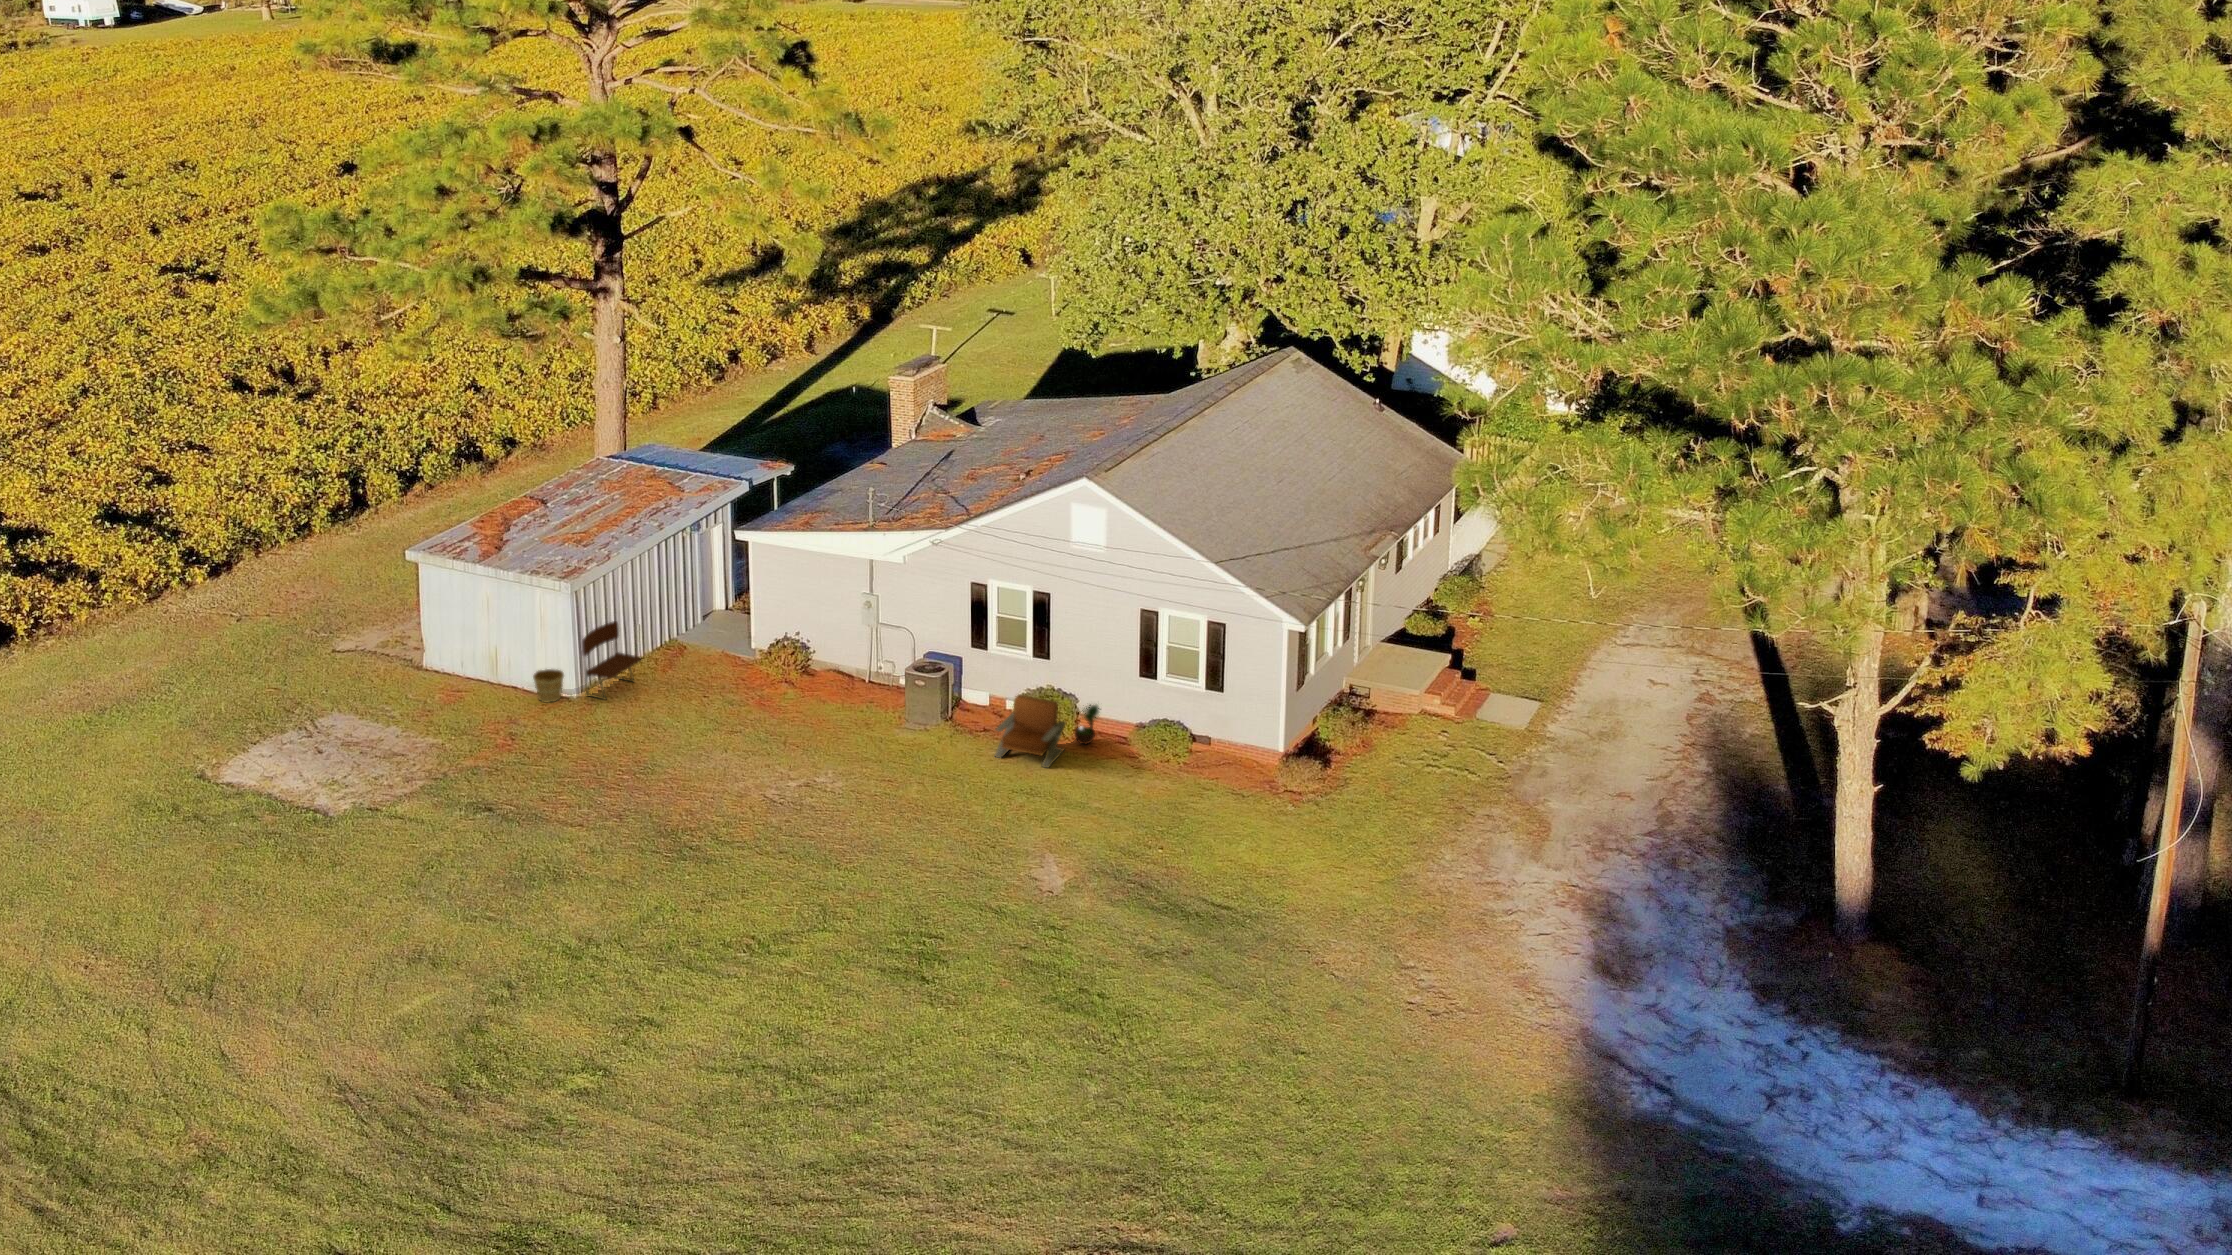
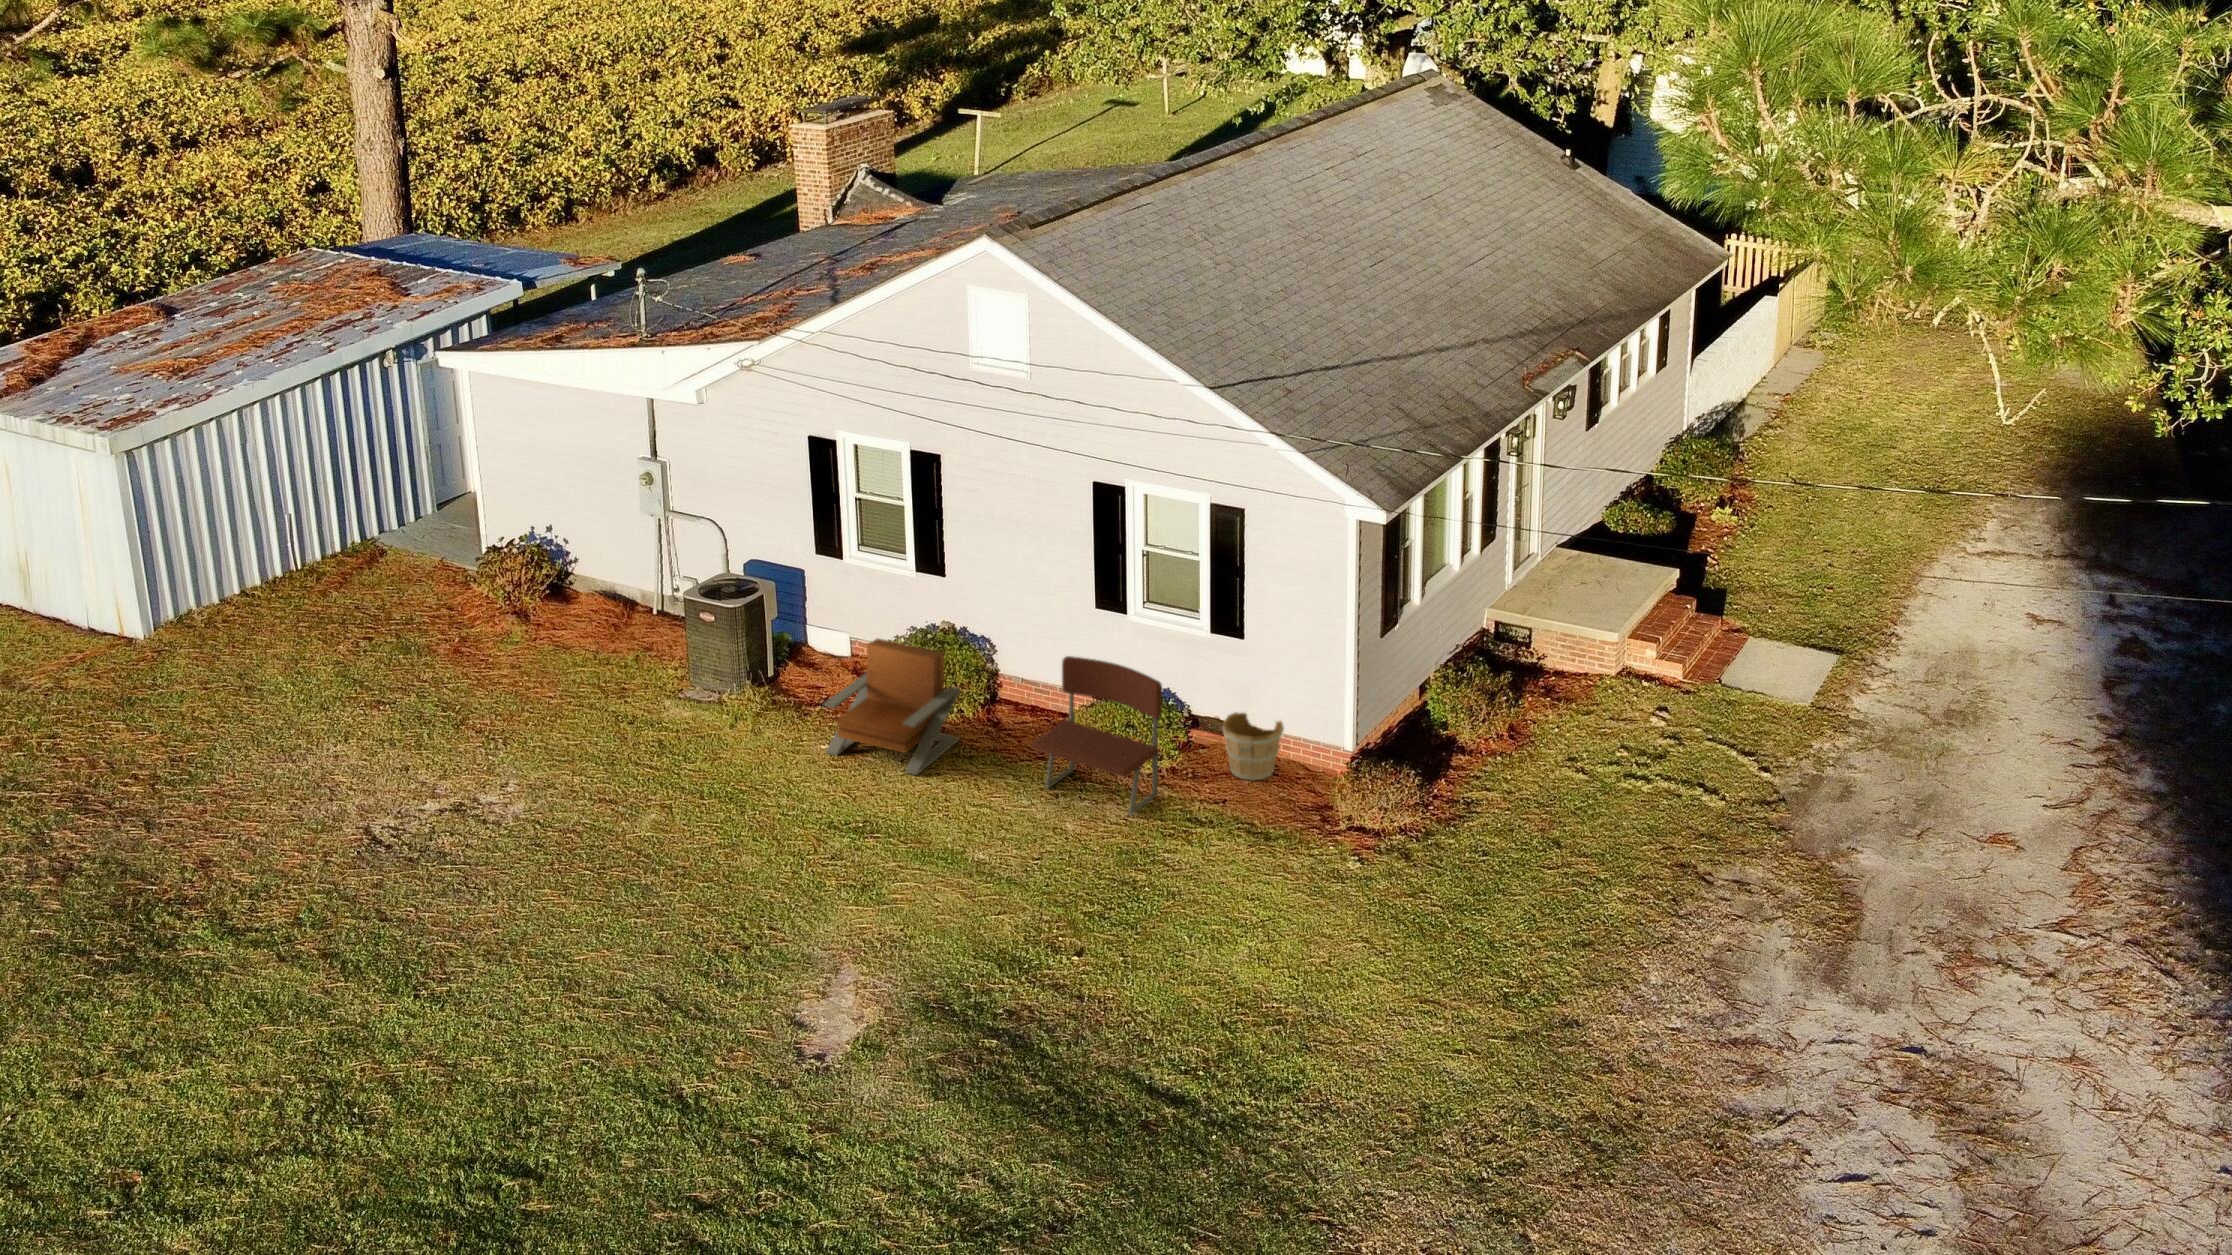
bench: present [582,621,641,700] -> present [1031,656,1162,815]
wooden bucket: present [533,669,564,702] -> present [1222,712,1284,781]
potted tree: present [1075,704,1101,744] -> none [982,651,1031,729]

